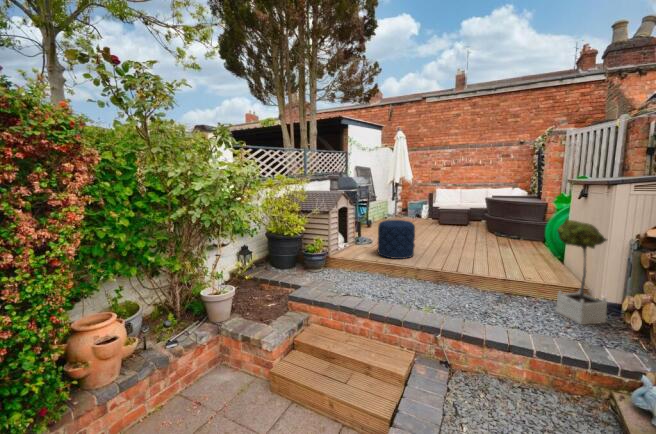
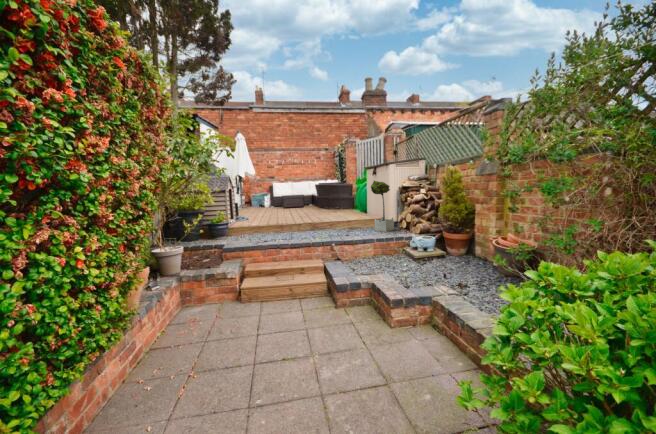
pouf: present [377,220,415,259] -> none [261,196,289,223]

